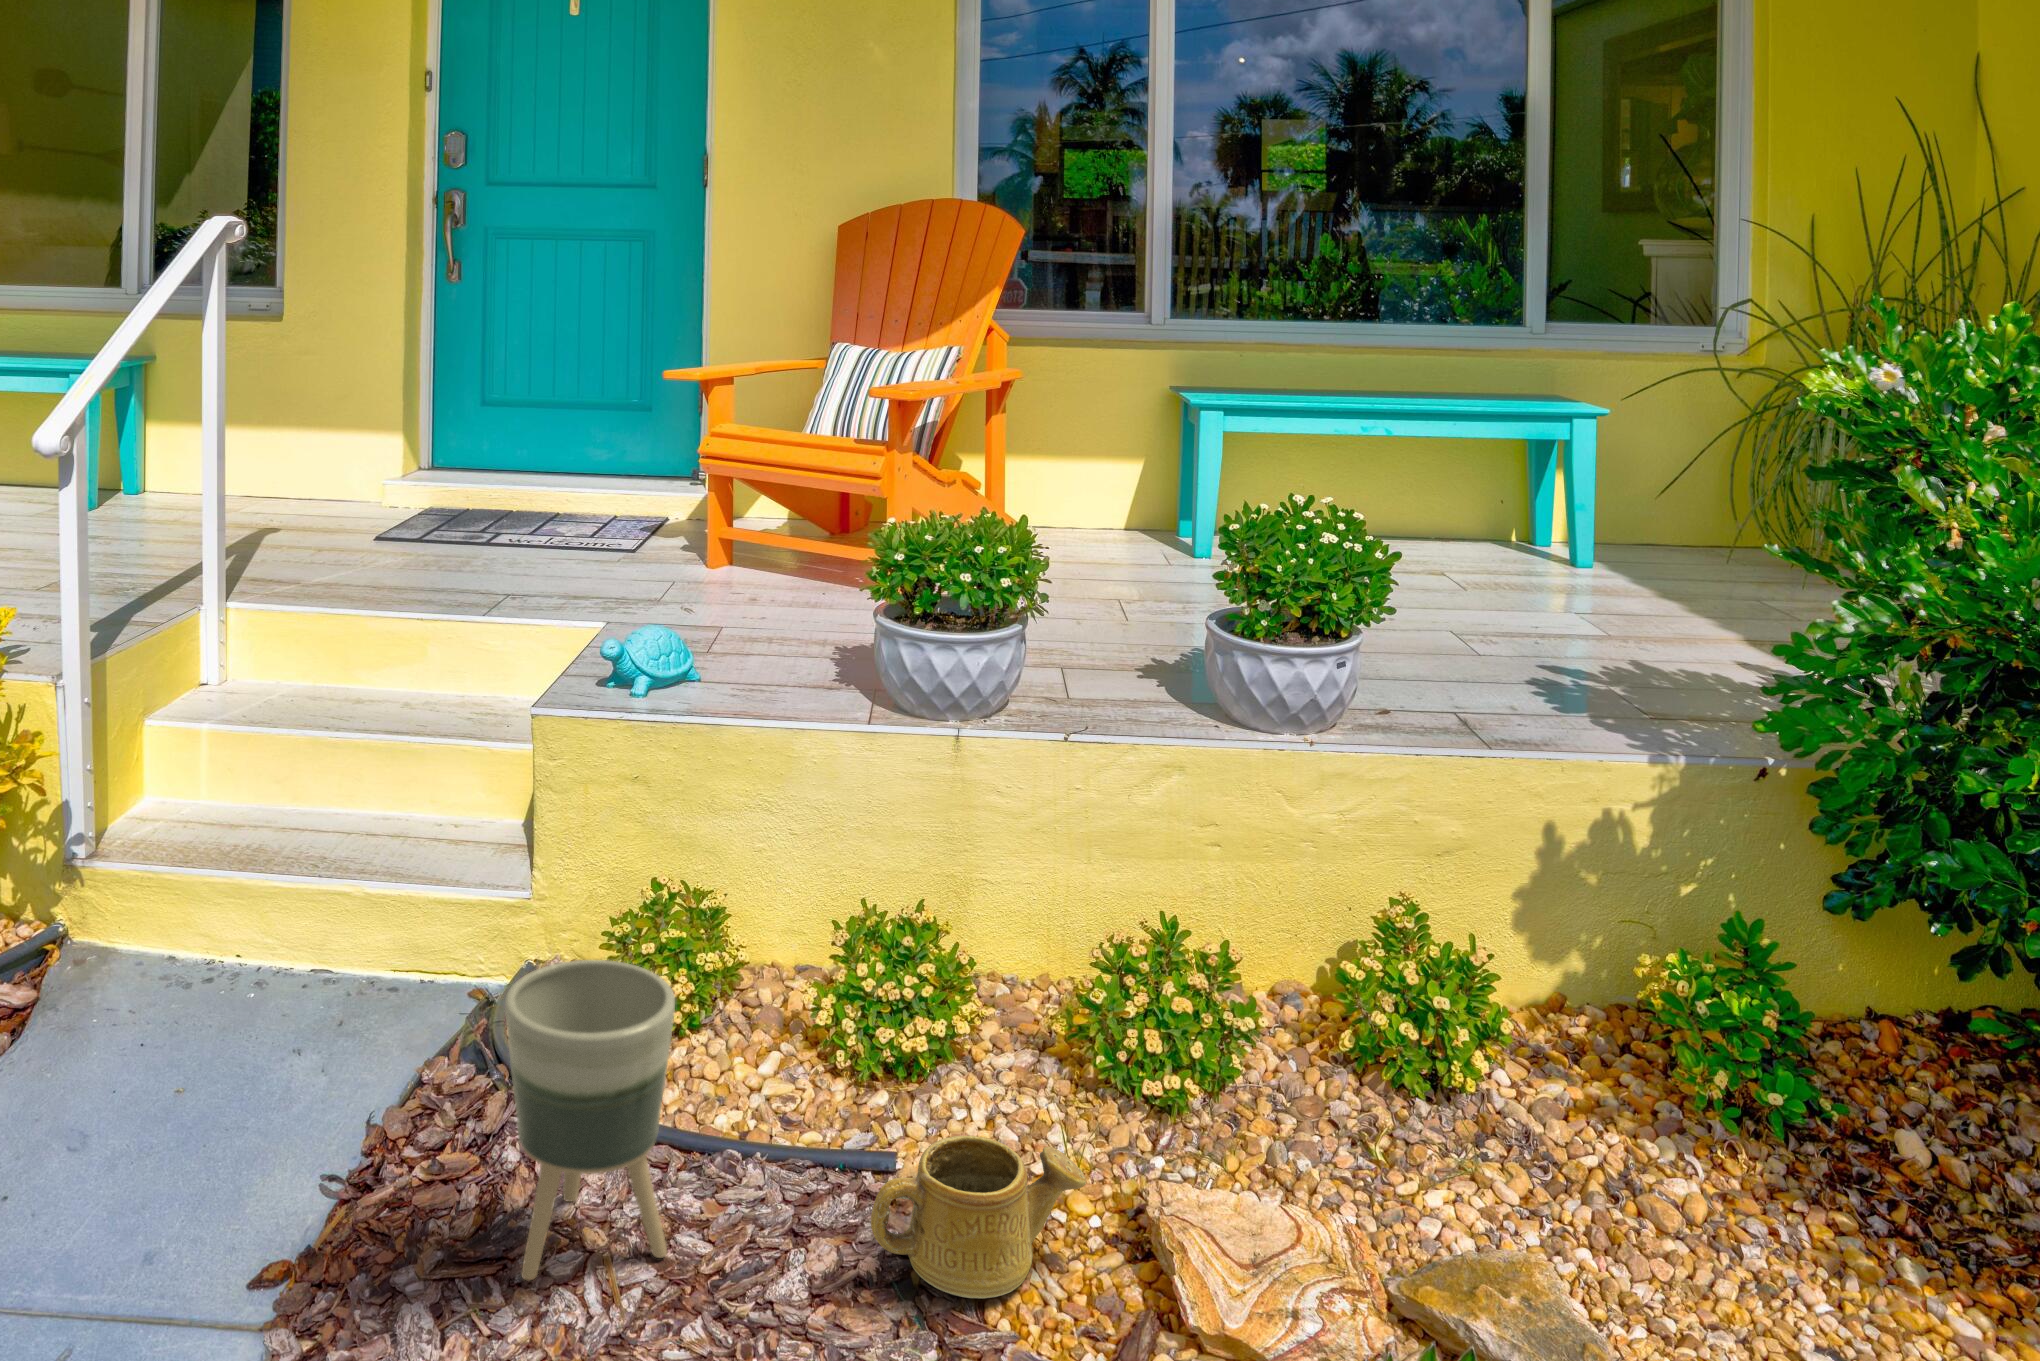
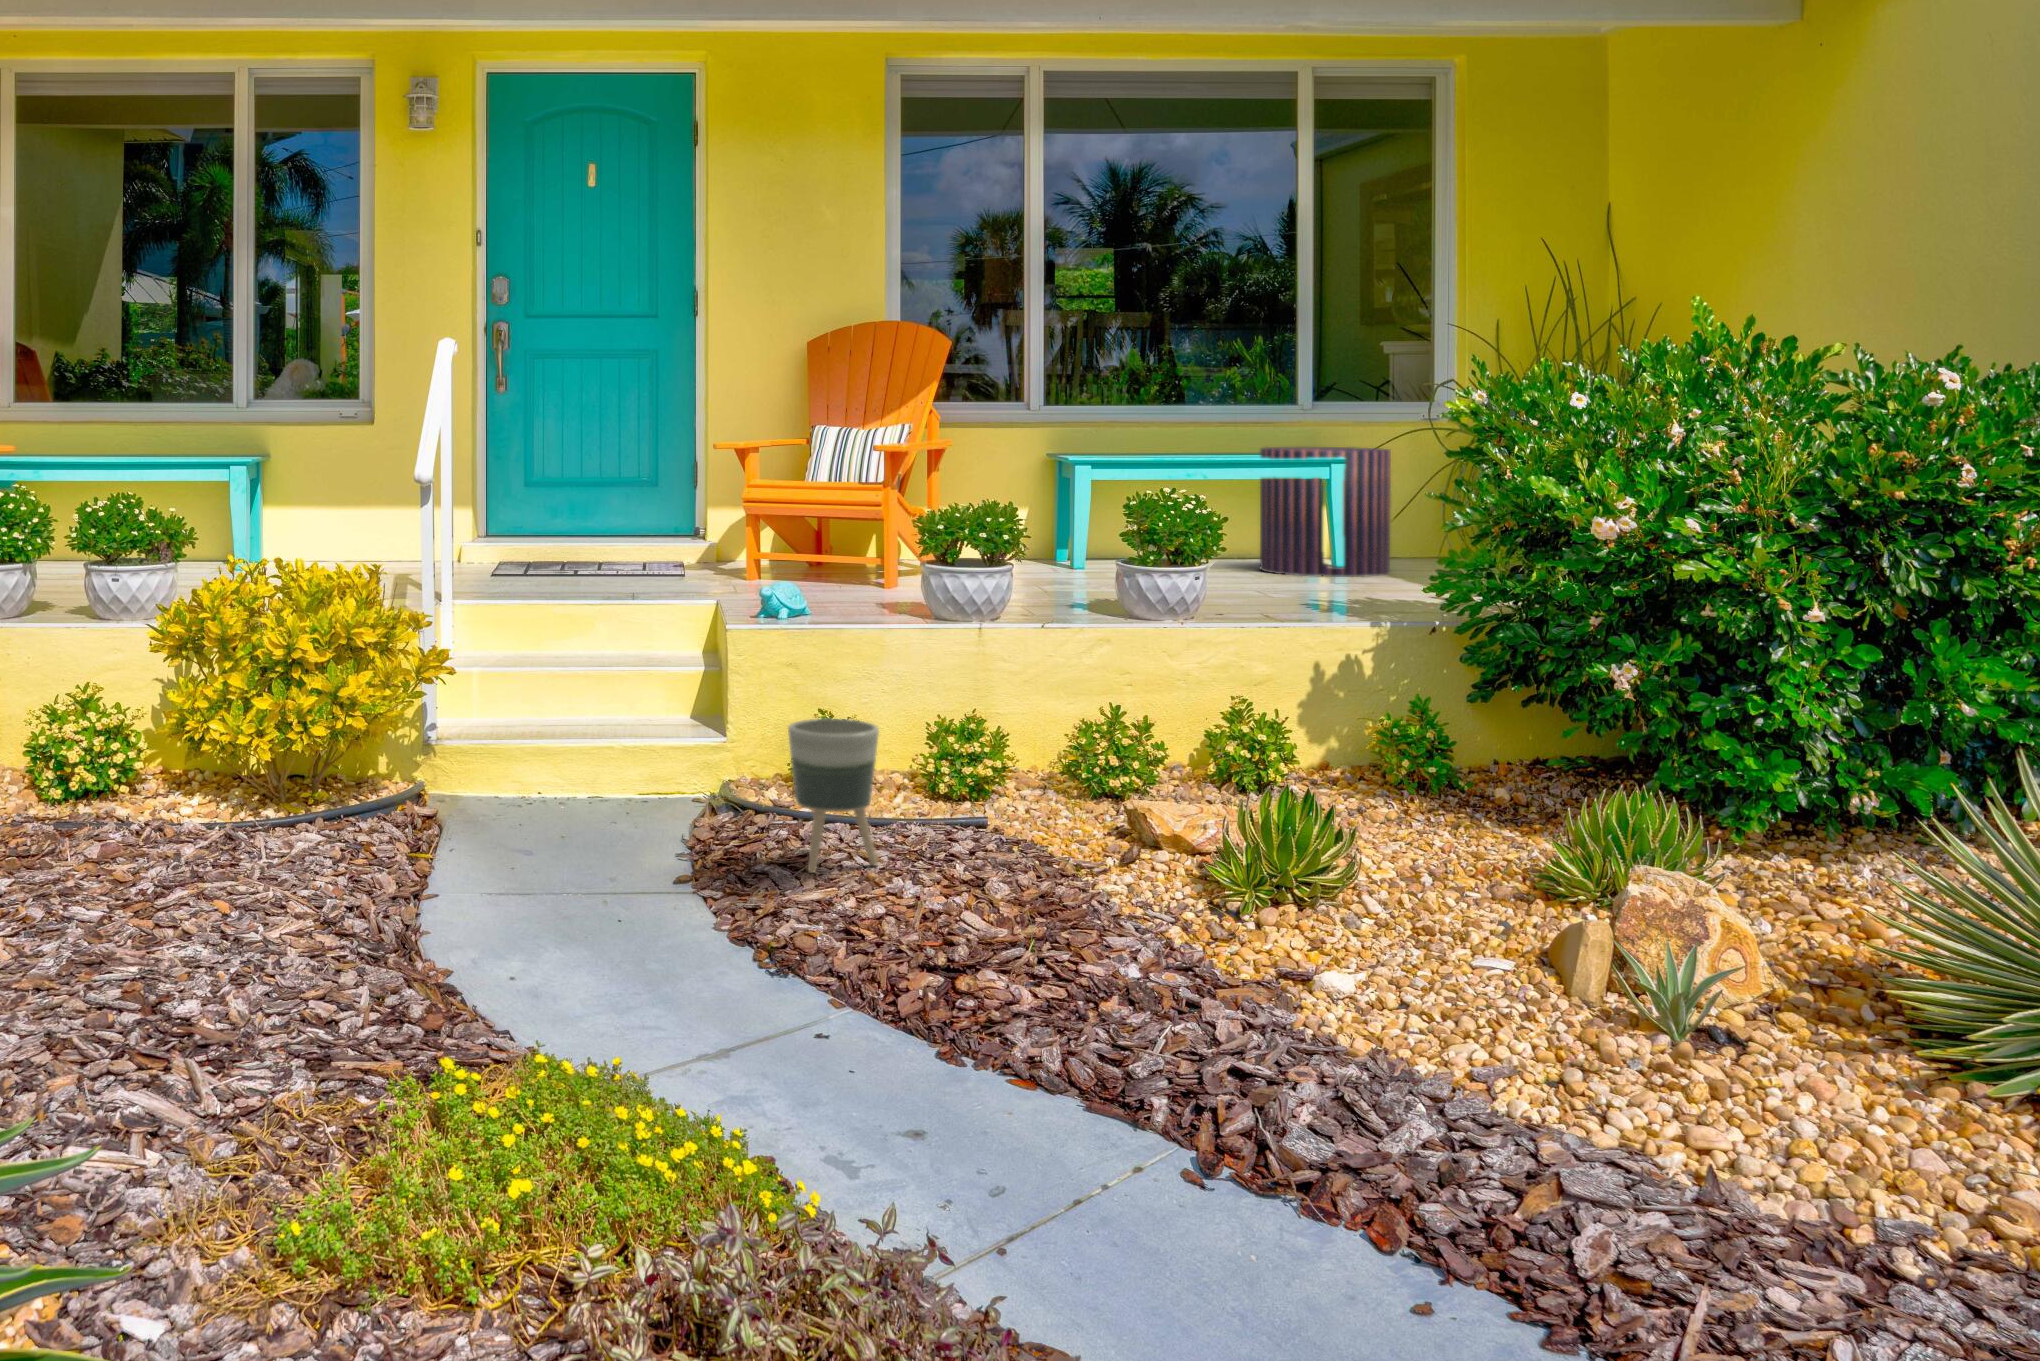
pouf: none [1459,394,1671,600] -> present [1260,447,1391,577]
watering can: present [871,1136,1086,1299] -> none [986,797,1092,866]

